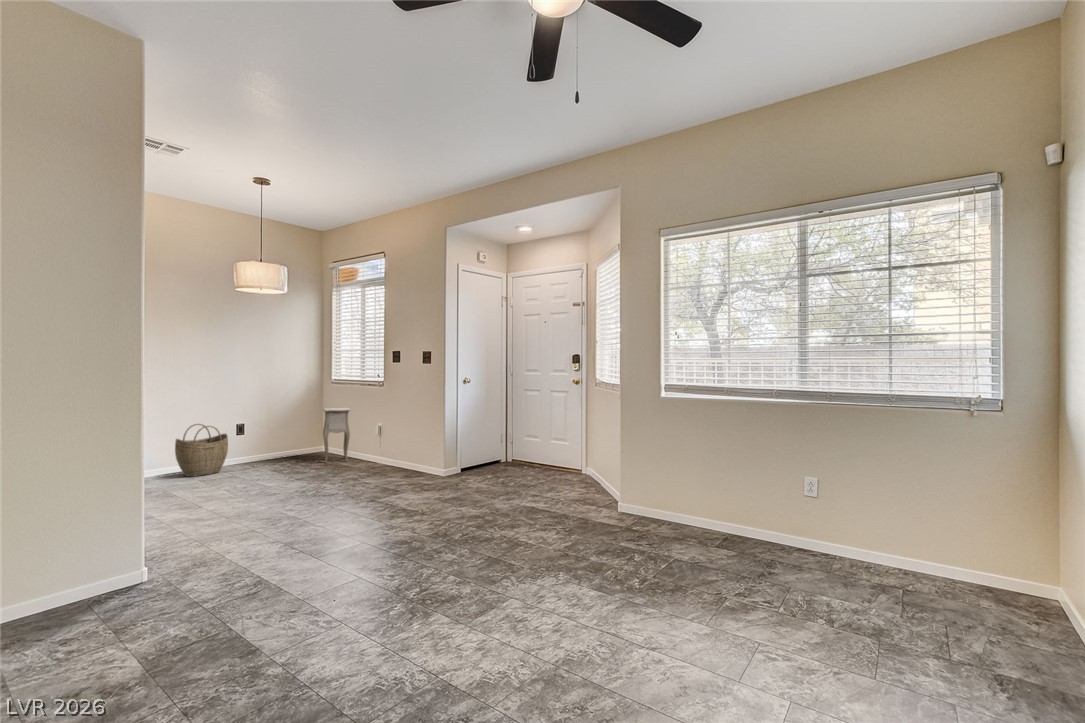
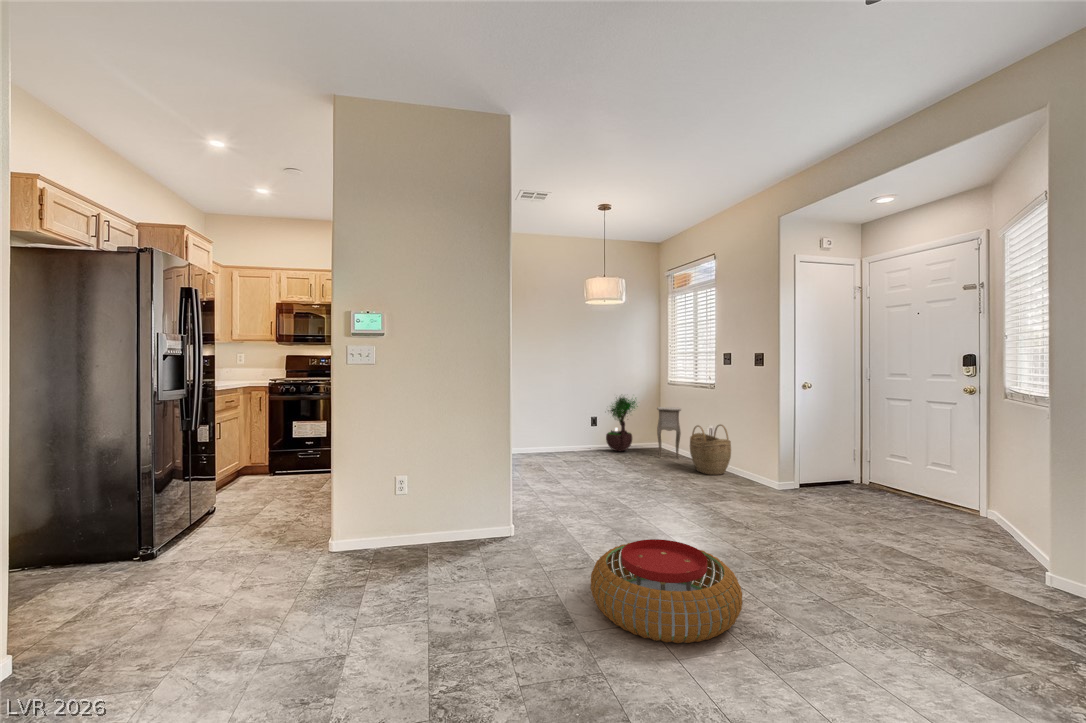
potted tree: none [259,393,302,462] -> present [606,397,638,451]
woven basket: present [175,424,228,477] -> present [690,425,731,475]
pouf: none [275,536,434,638] -> present [591,539,742,643]

